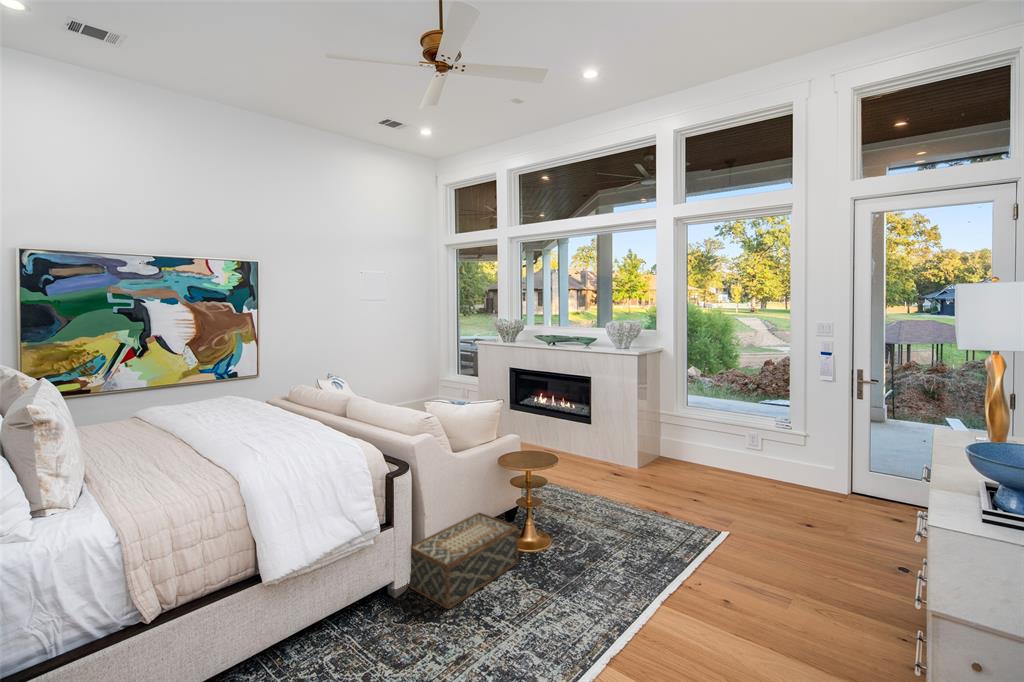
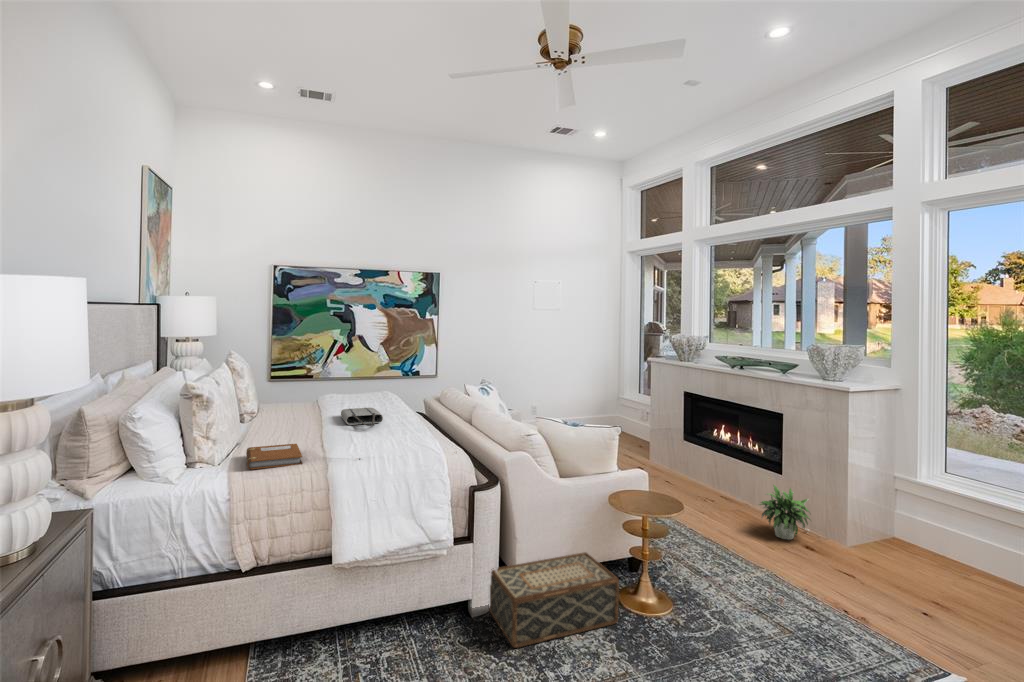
tote bag: none [200,412,261,434] -> present [341,408,383,427]
potted plant: none [574,433,609,472] -> present [759,485,811,540]
notebook: none [108,462,202,500] -> present [246,444,302,469]

